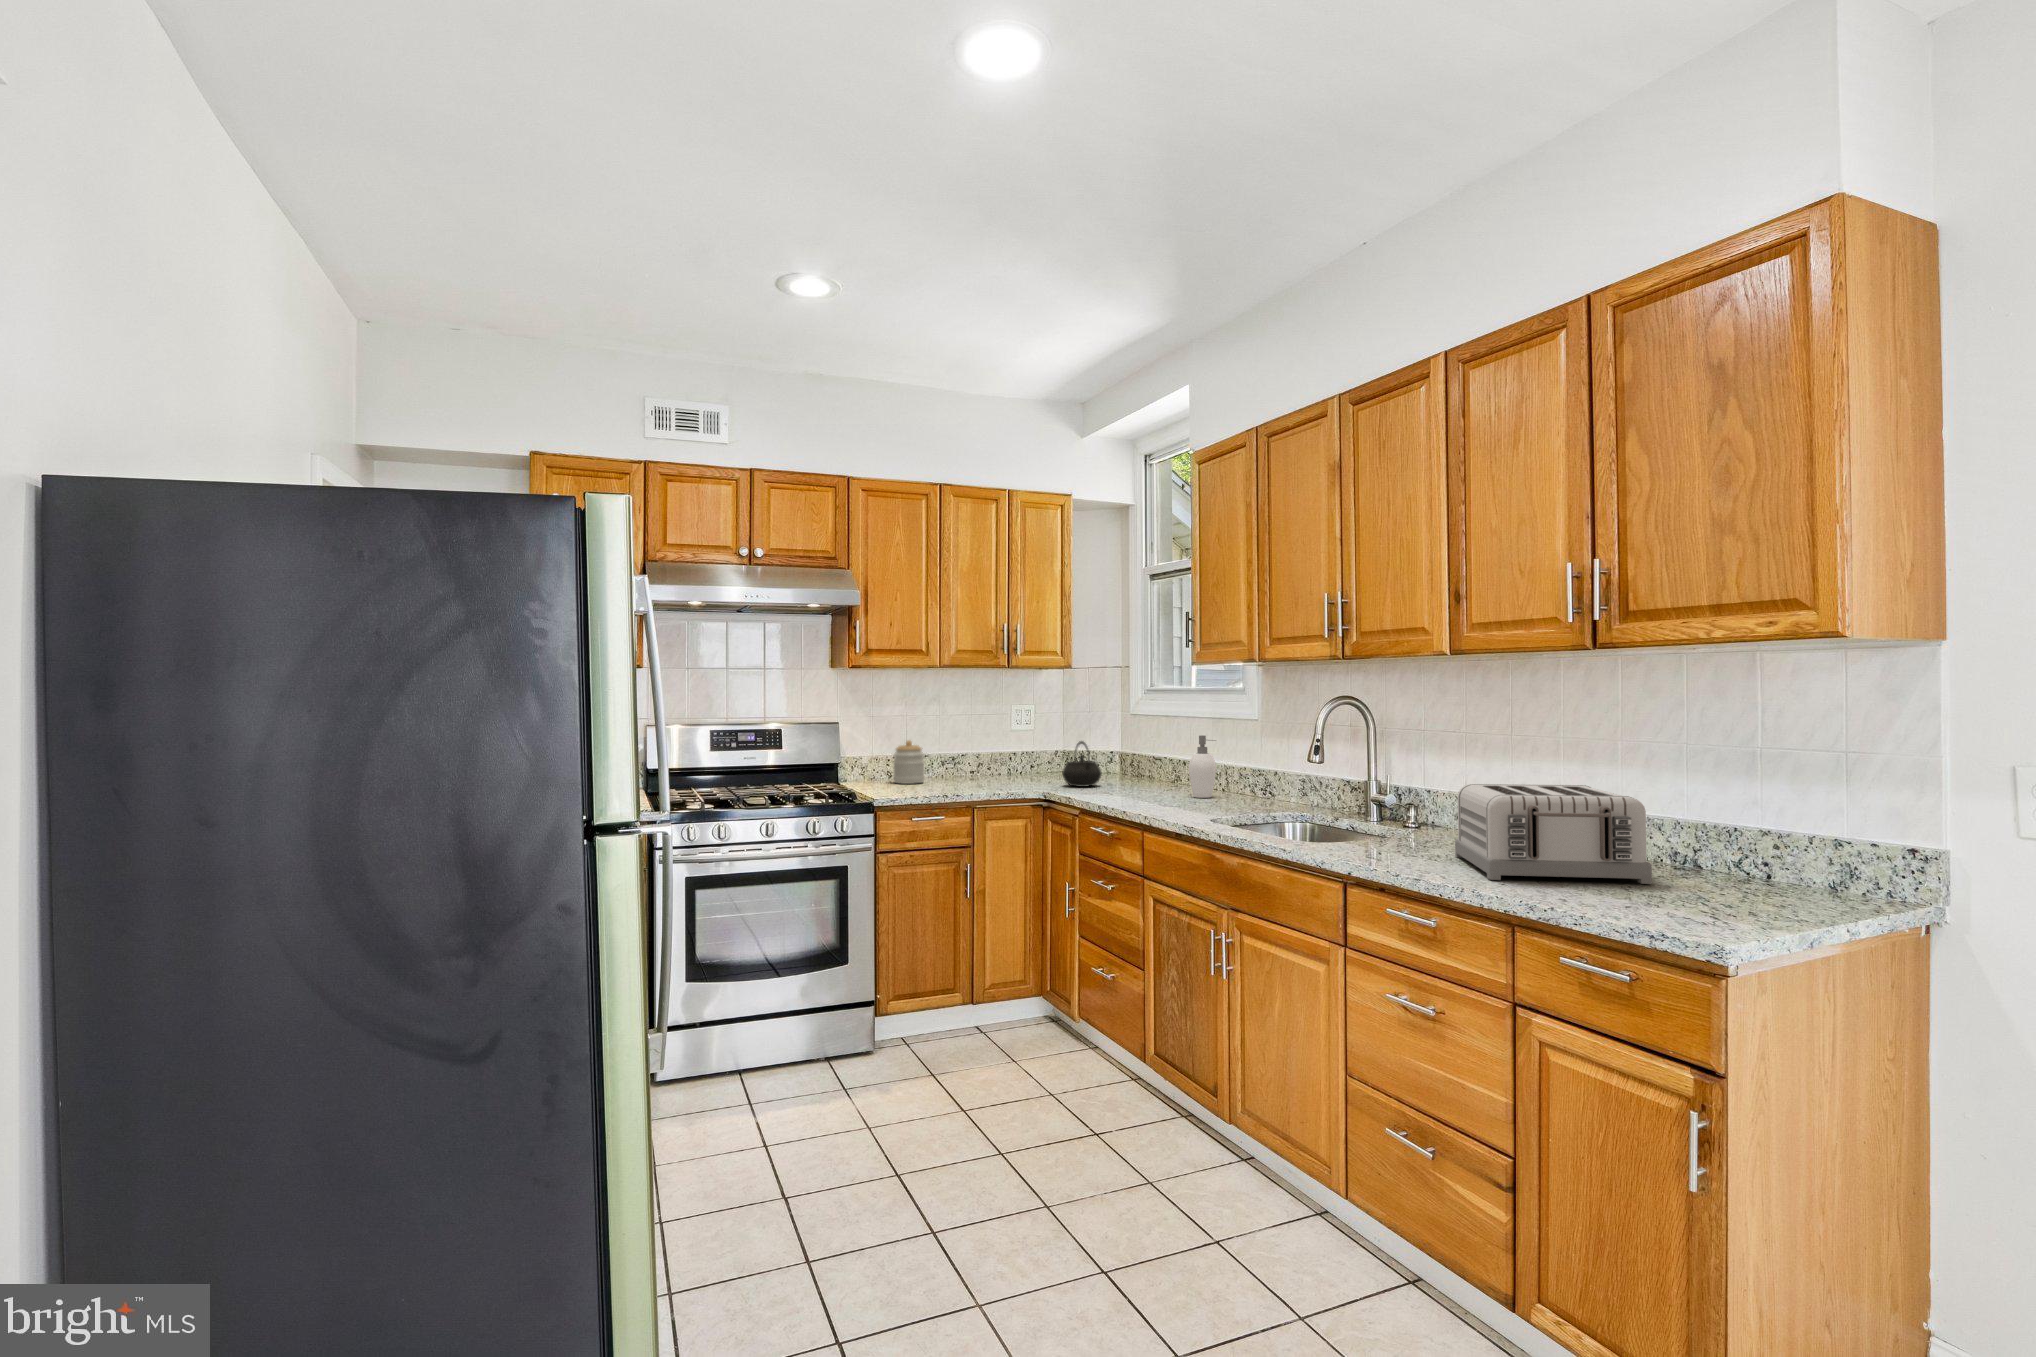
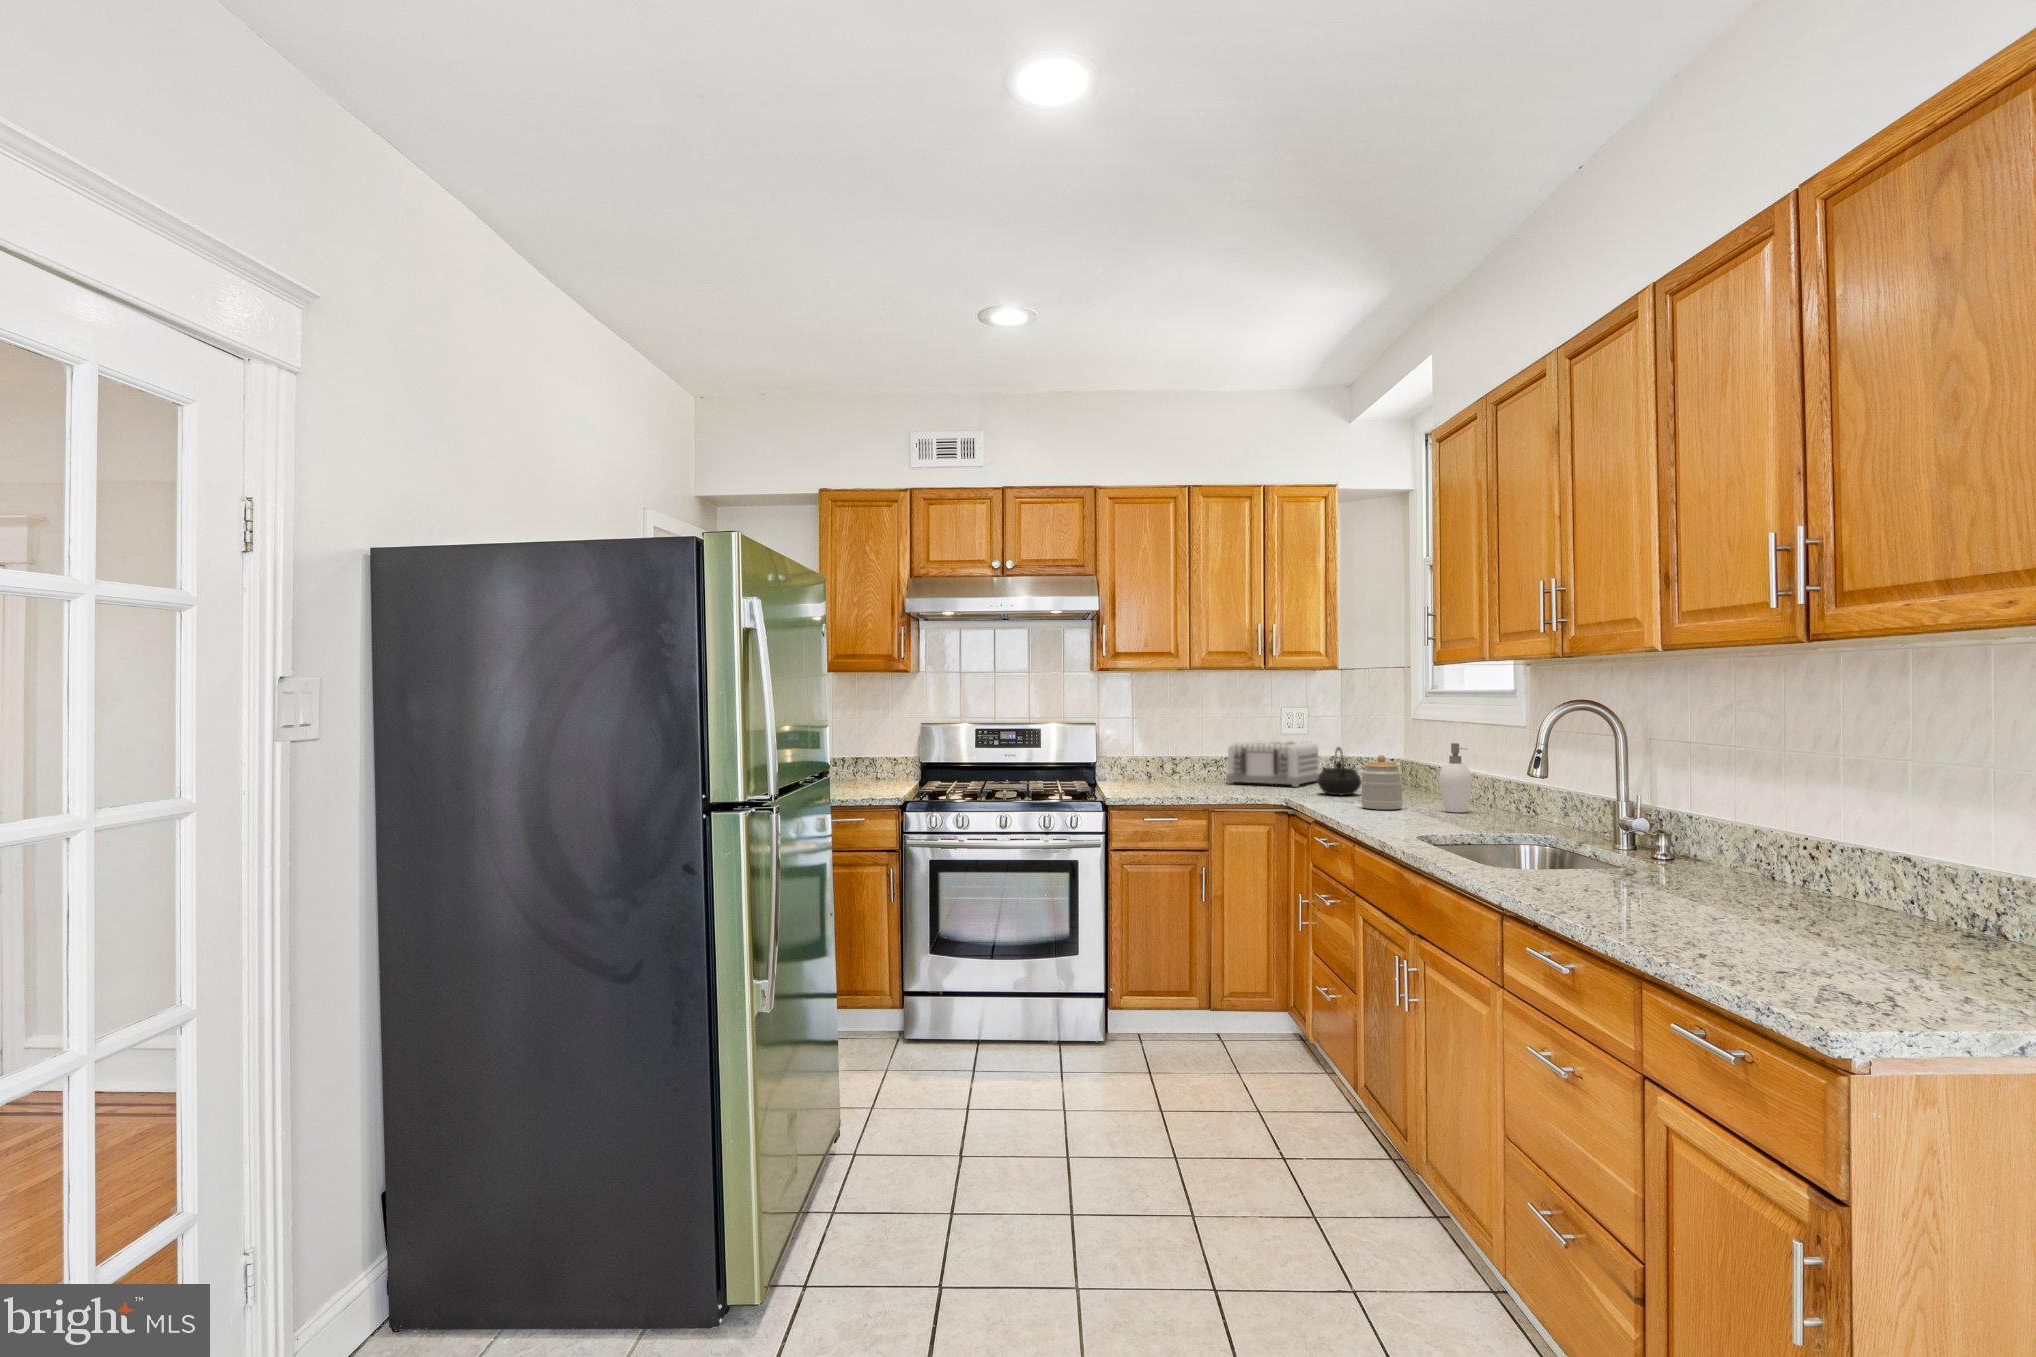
jar: present [893,740,924,784] -> present [1361,755,1403,810]
toaster: present [1455,784,1652,884] -> present [1226,741,1320,787]

